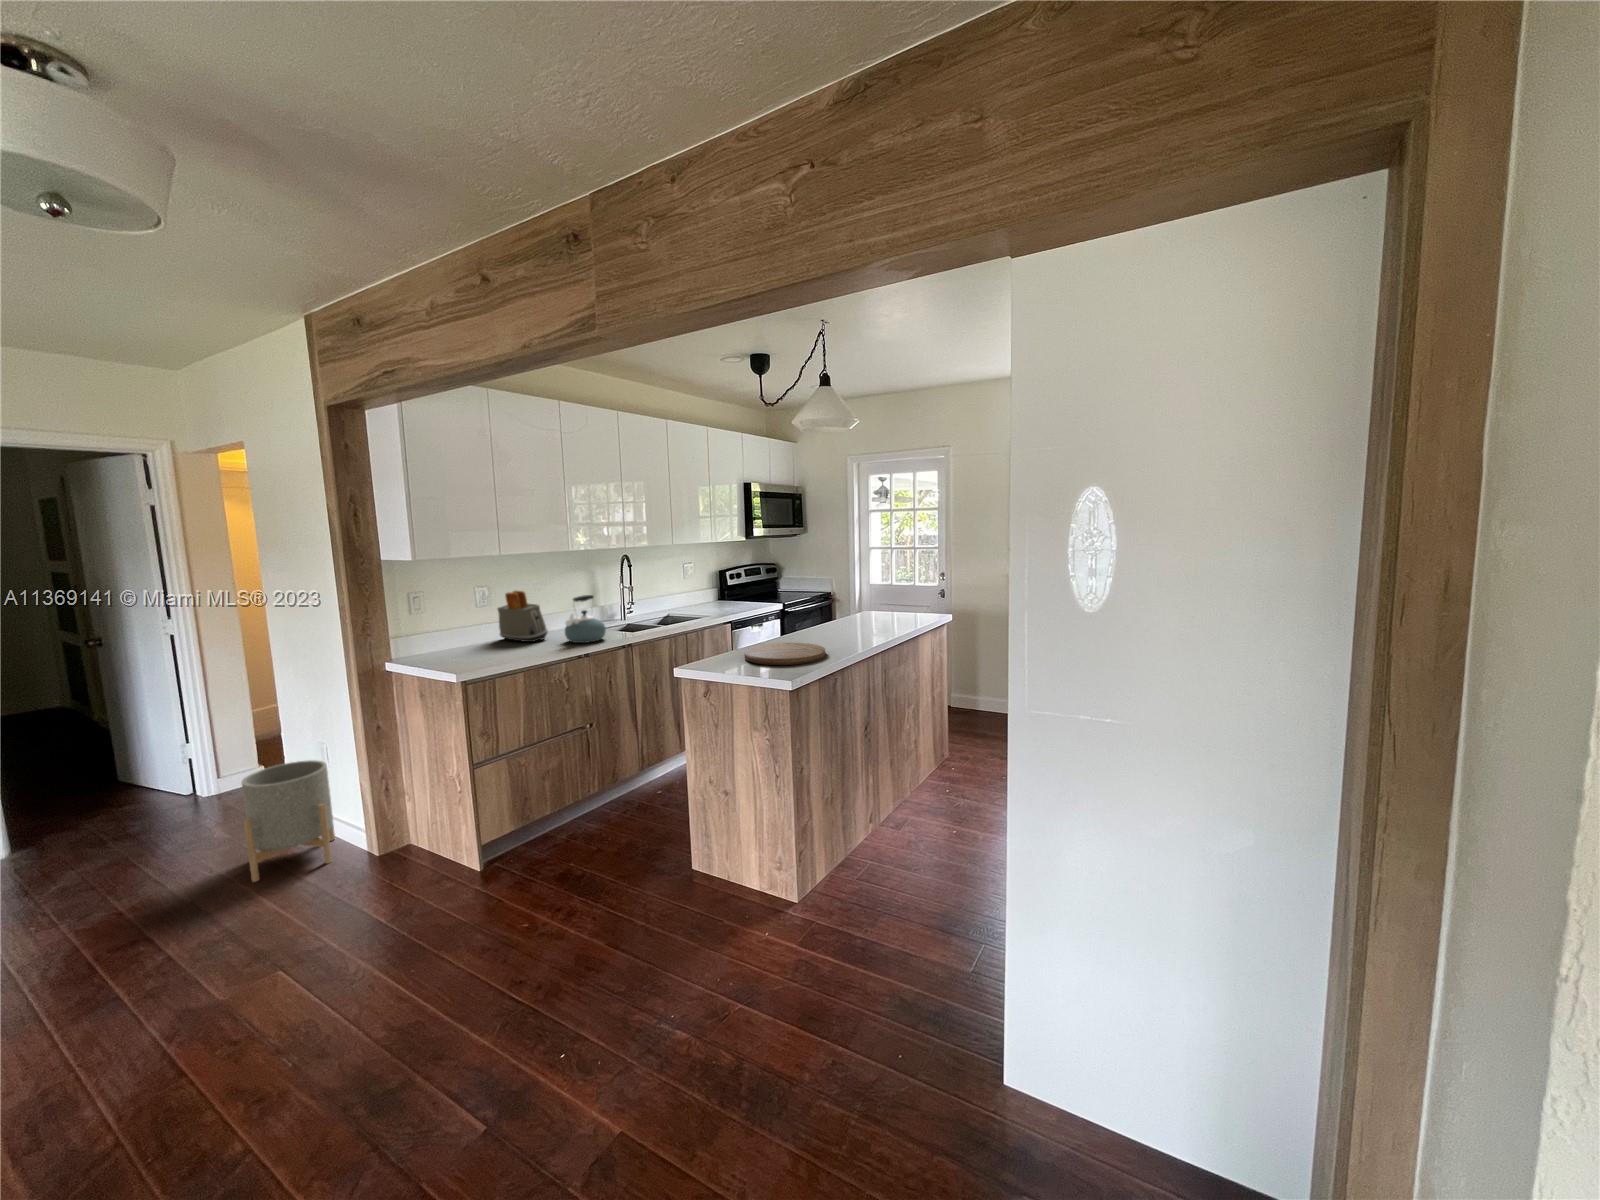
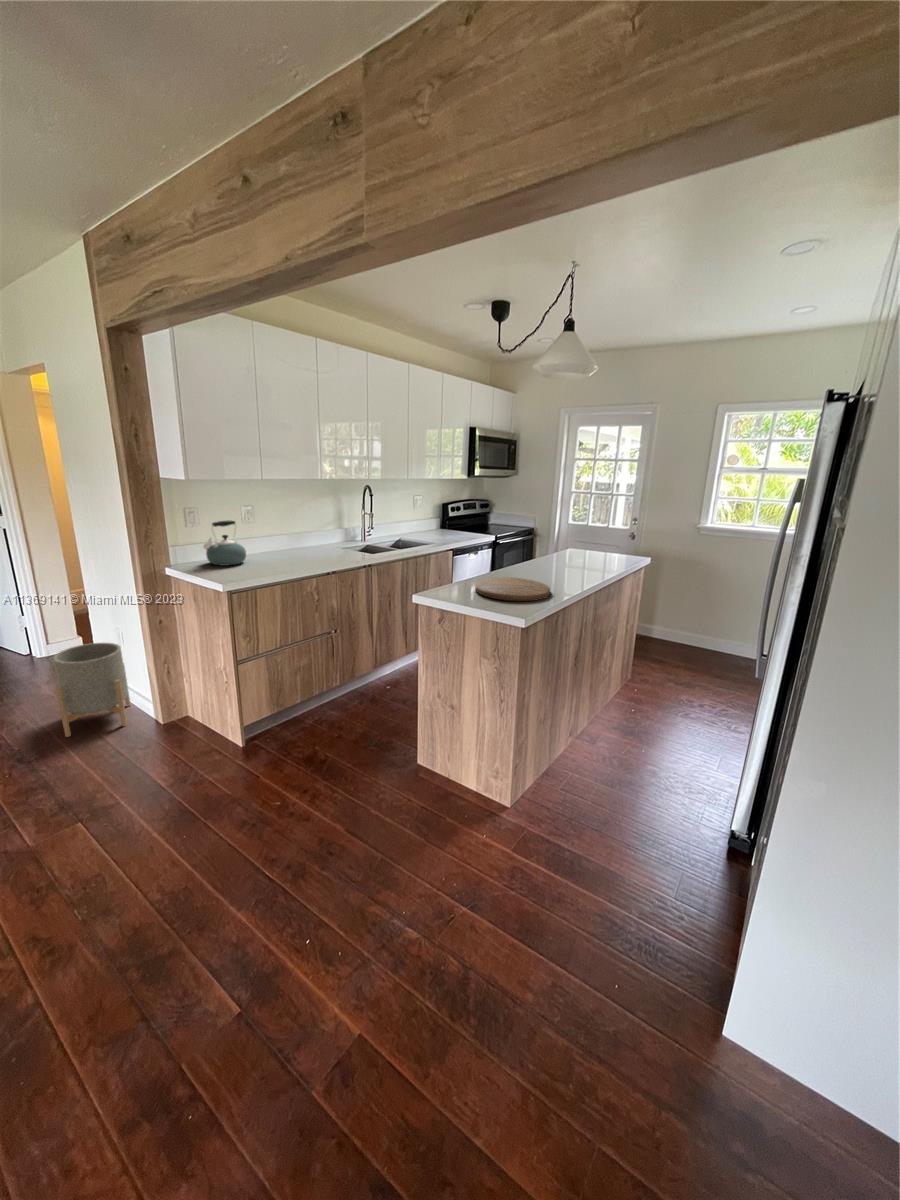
toaster: present [498,591,548,642] -> none [259,511,300,557]
kettle: present [565,595,606,643] -> present [203,520,246,566]

